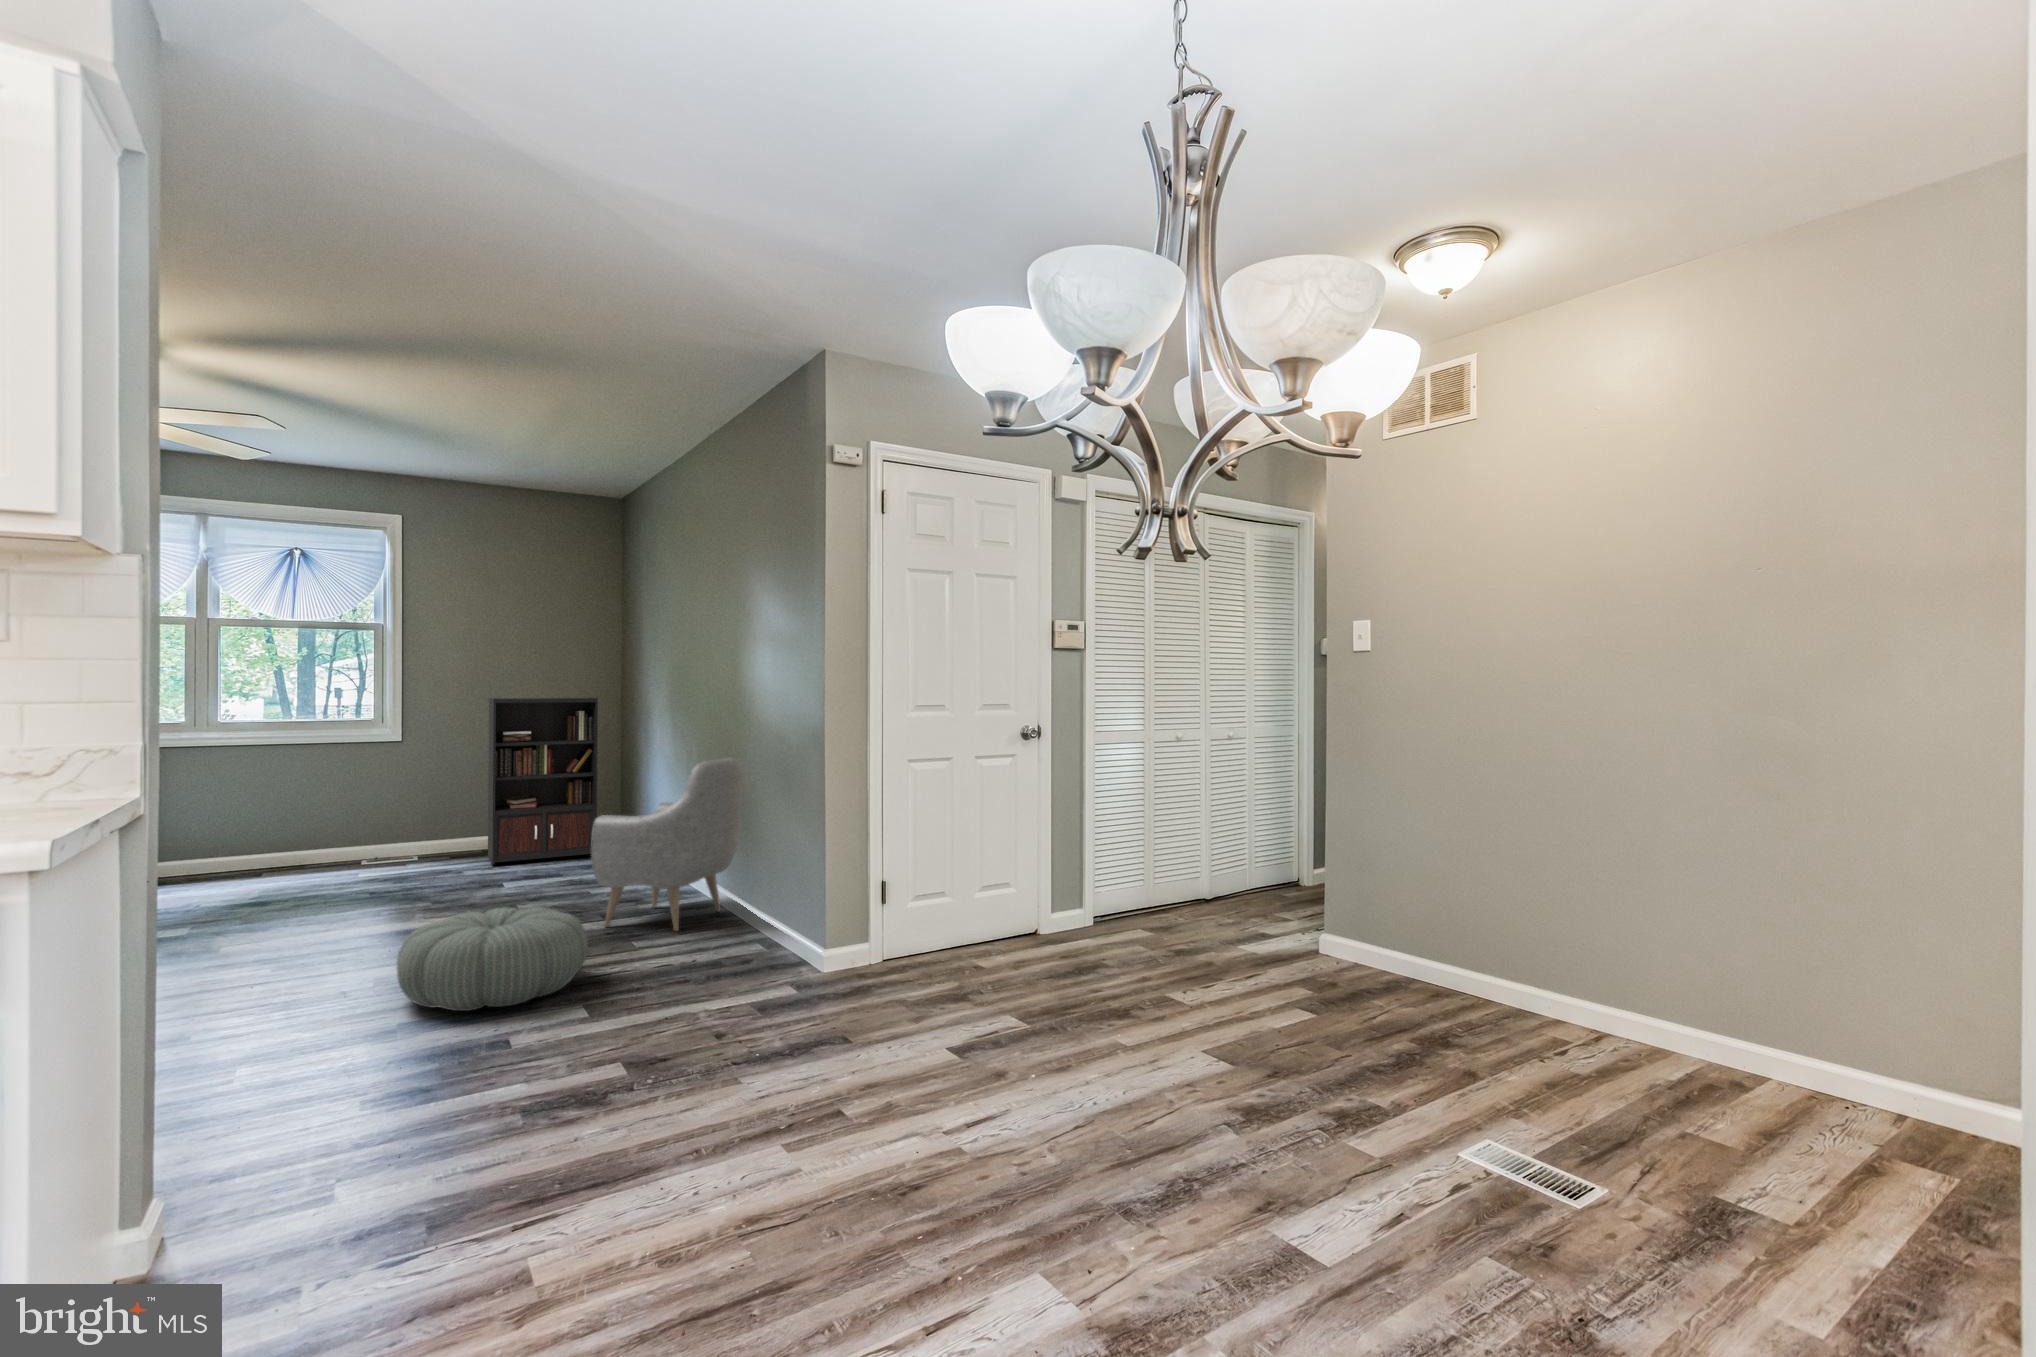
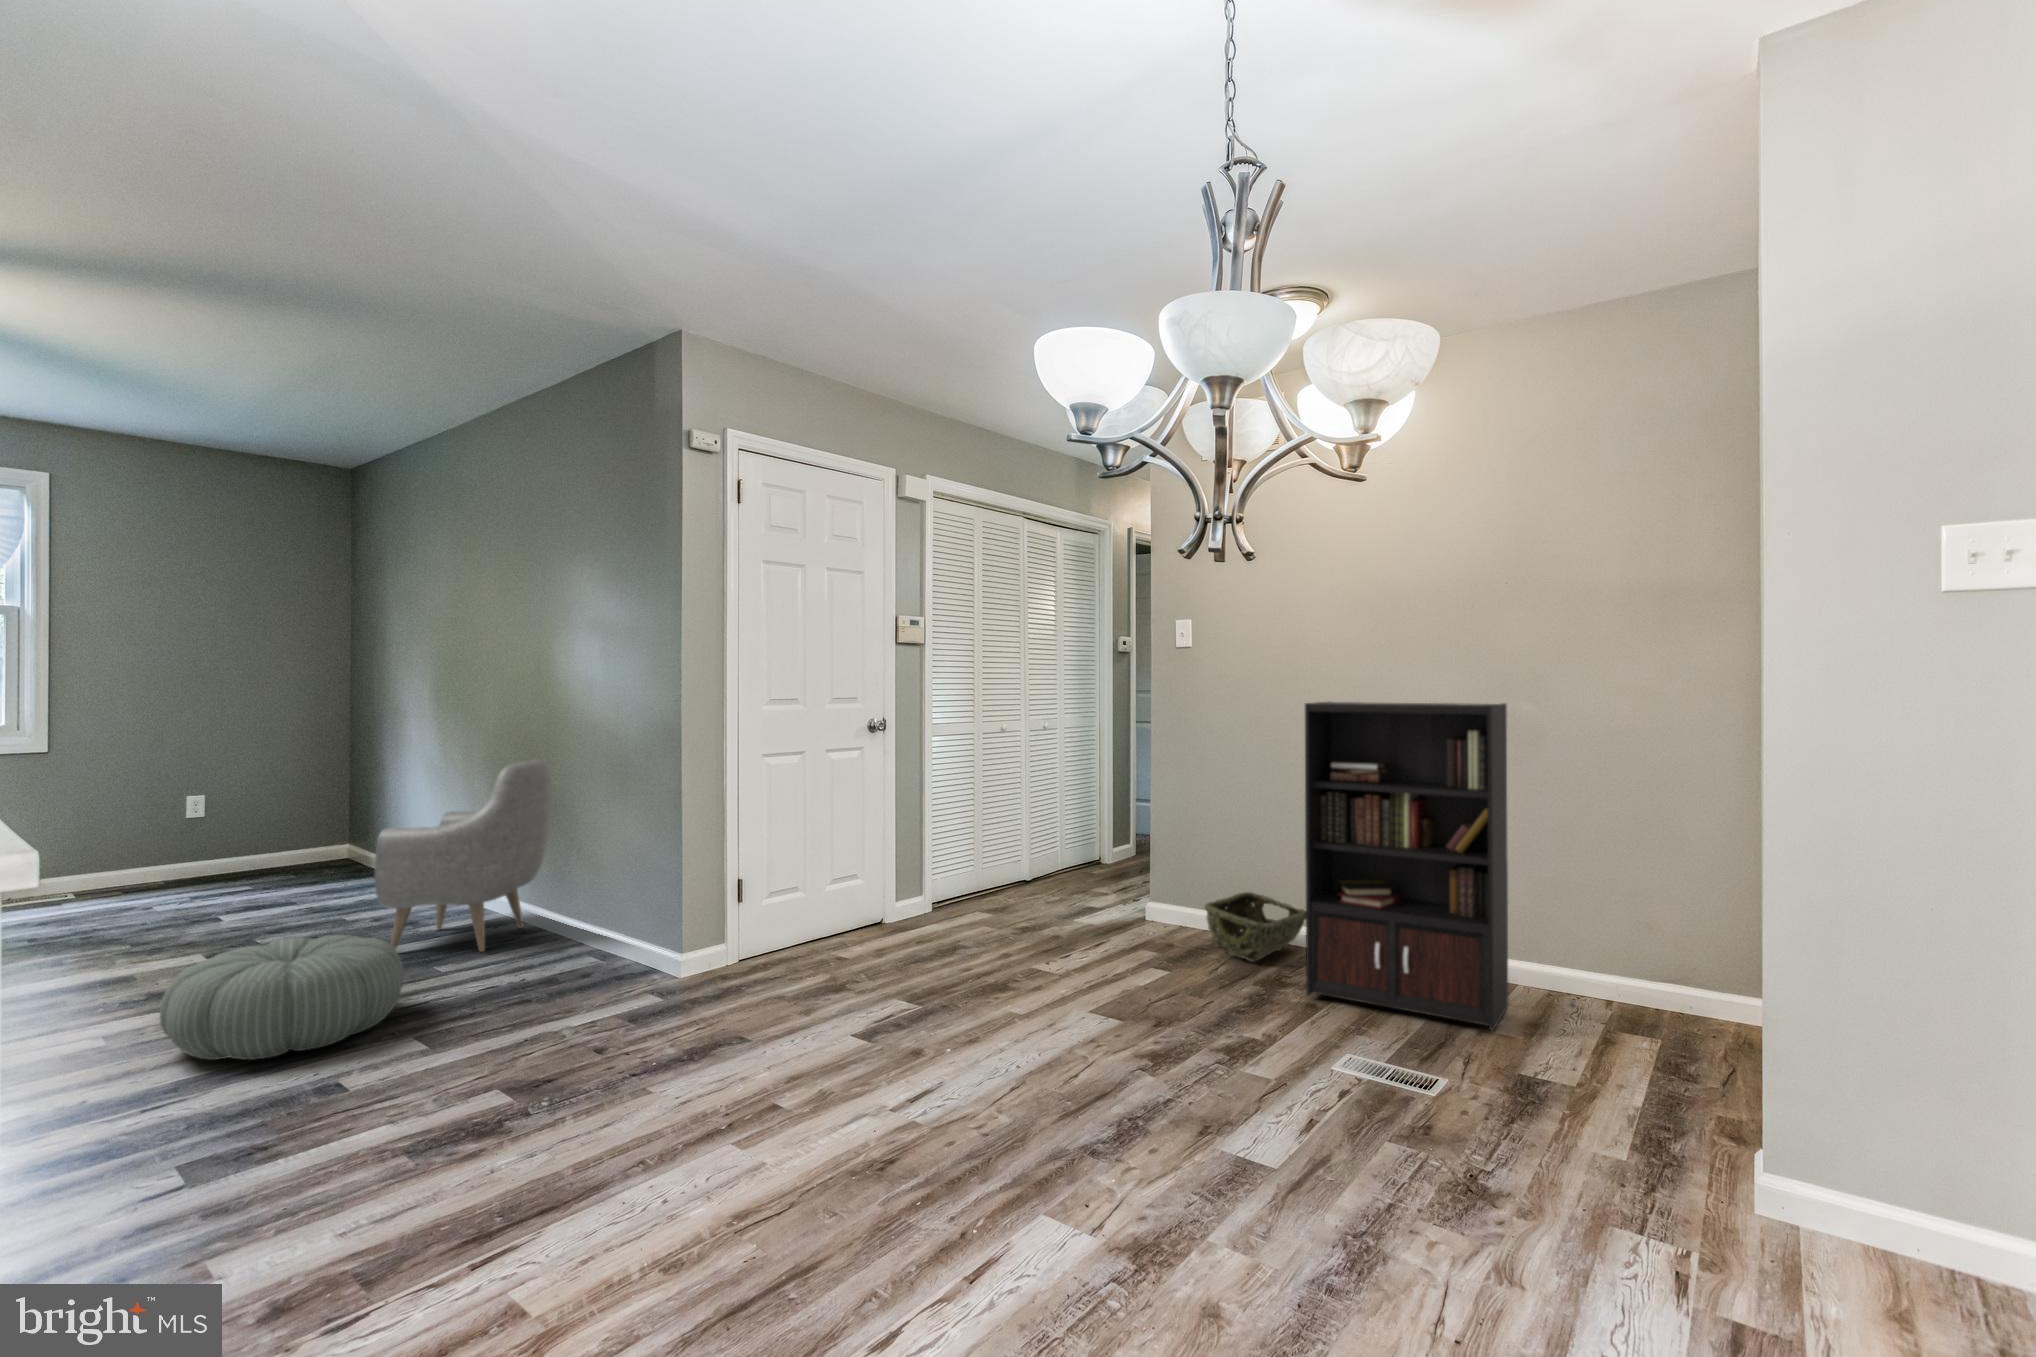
bookcase: present [488,697,598,864] -> present [1305,702,1576,1030]
woven basket: none [1365,932,1498,1014] -> present [1205,892,1306,962]

